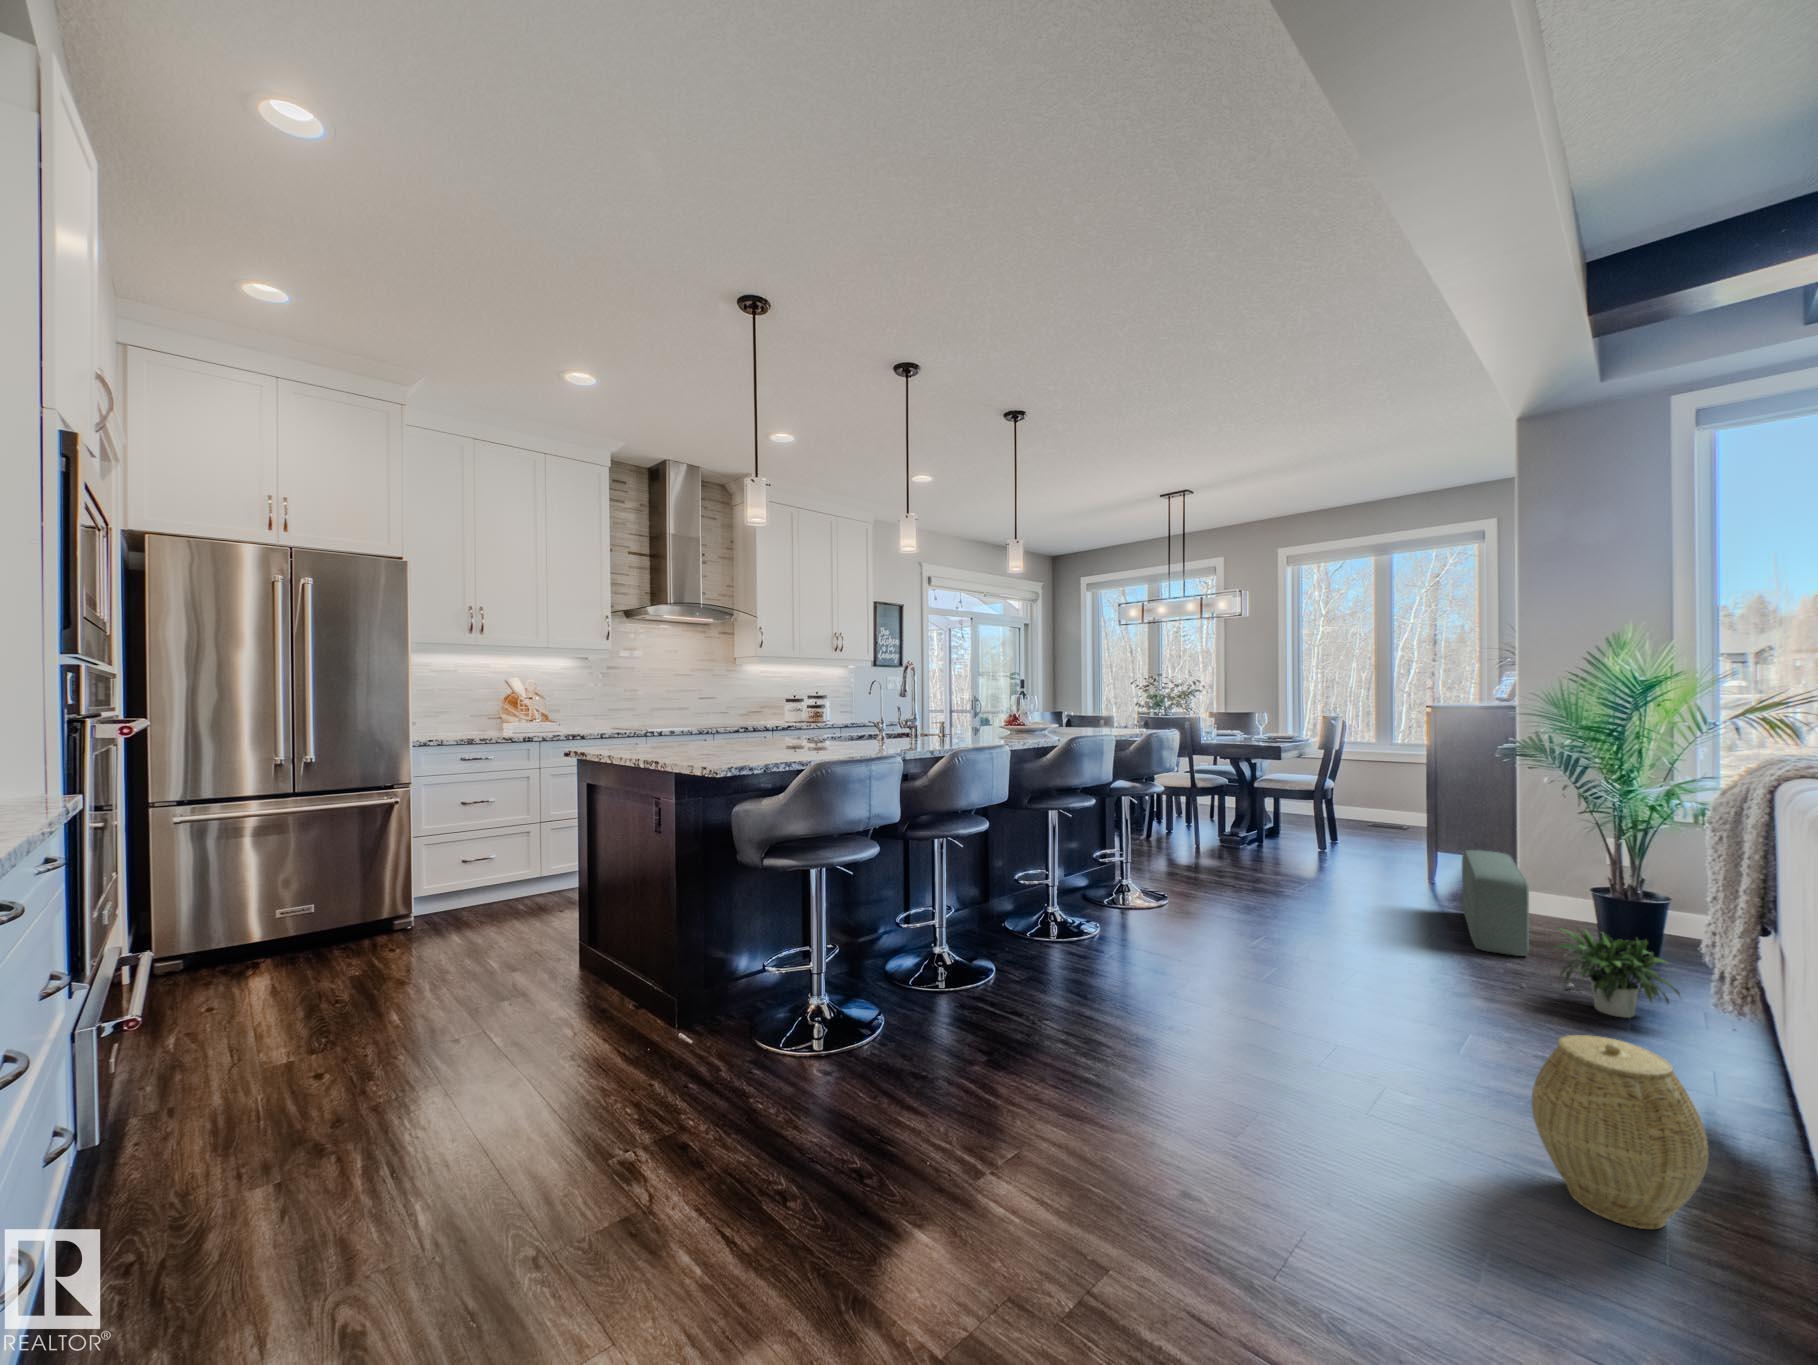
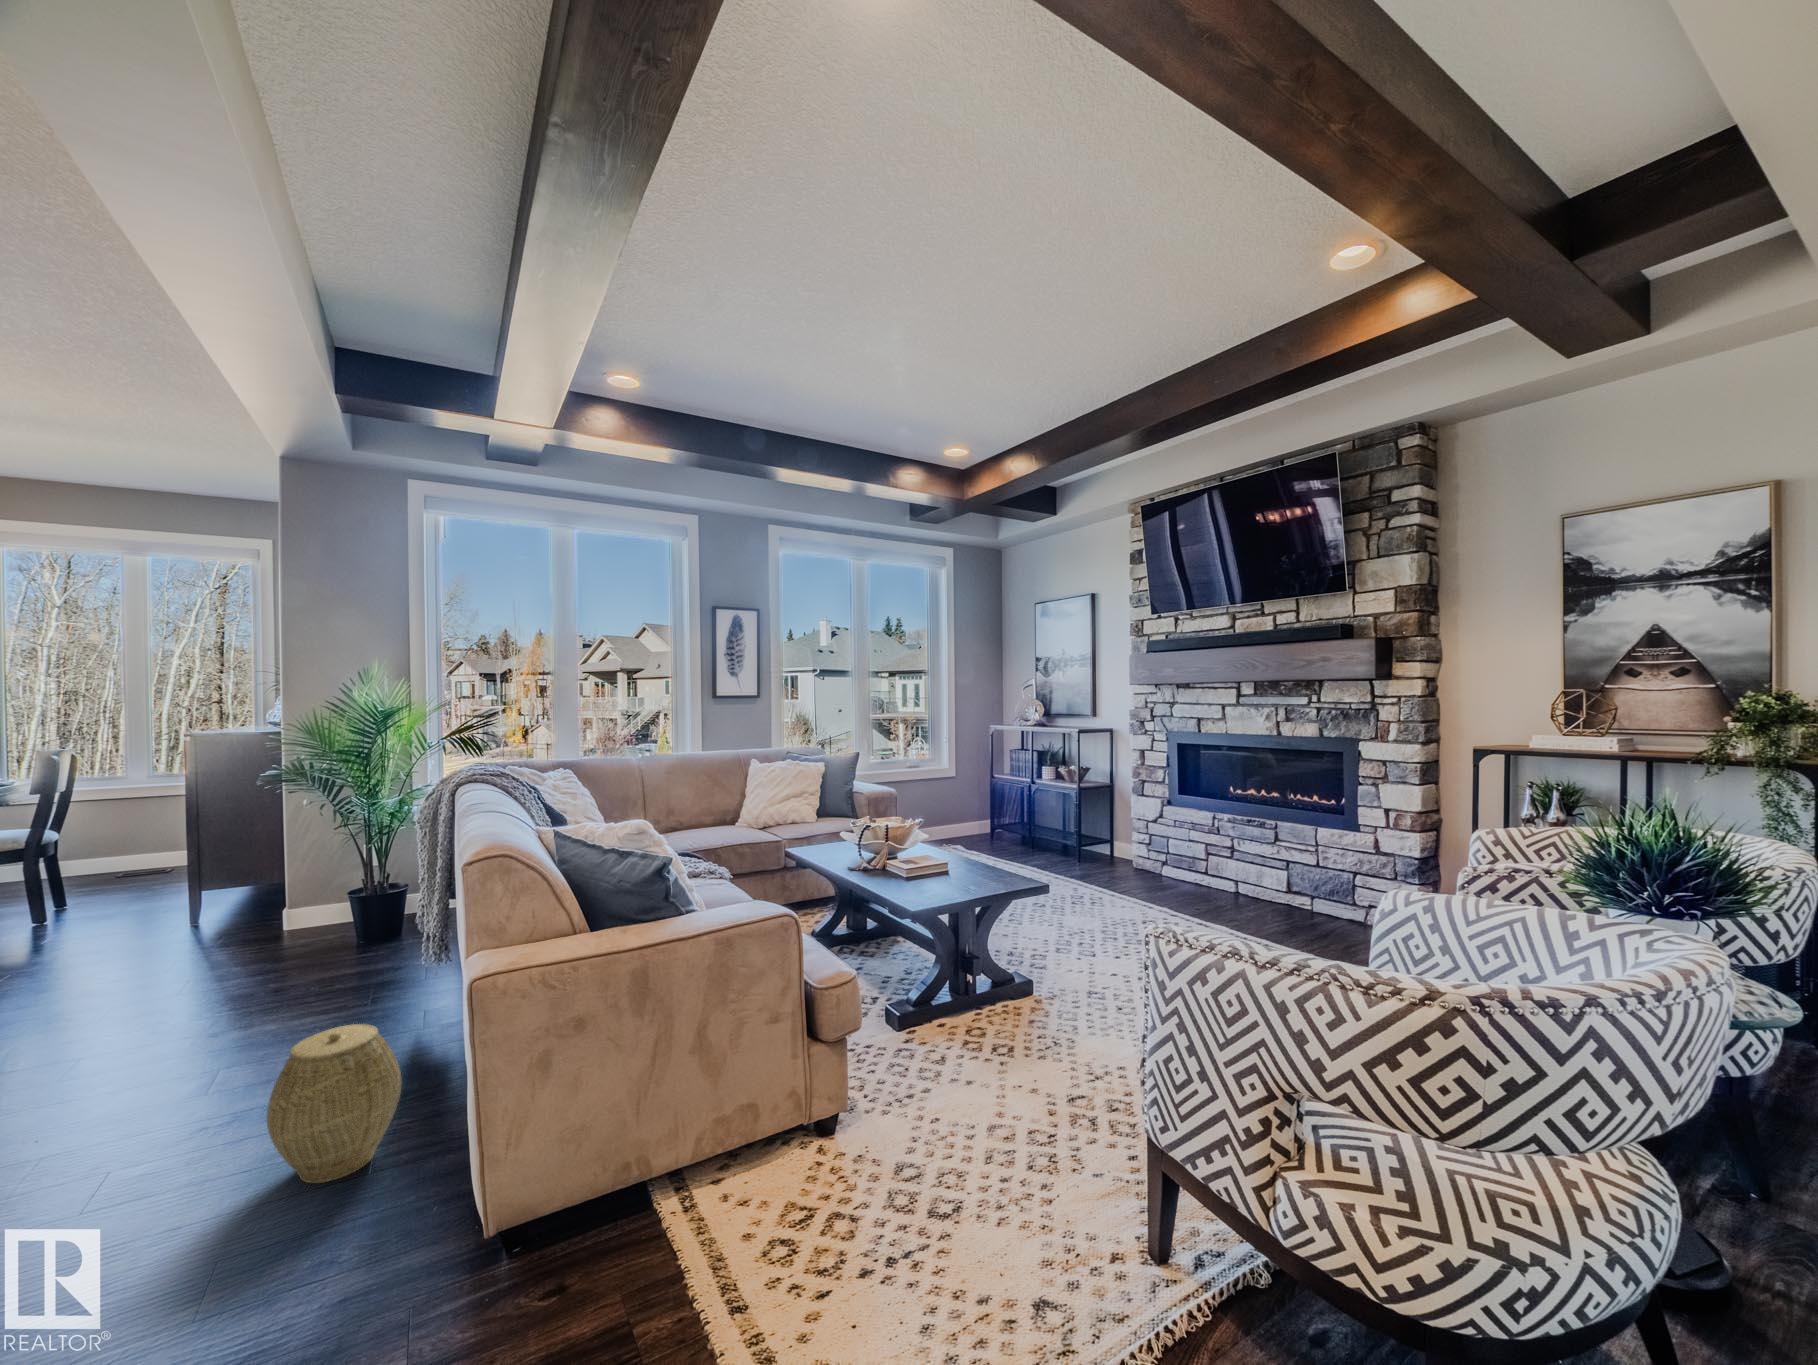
pouf: present [1462,850,1529,956] -> none [224,879,289,984]
potted plant: present [1554,929,1680,1018] -> none [279,925,406,1004]

